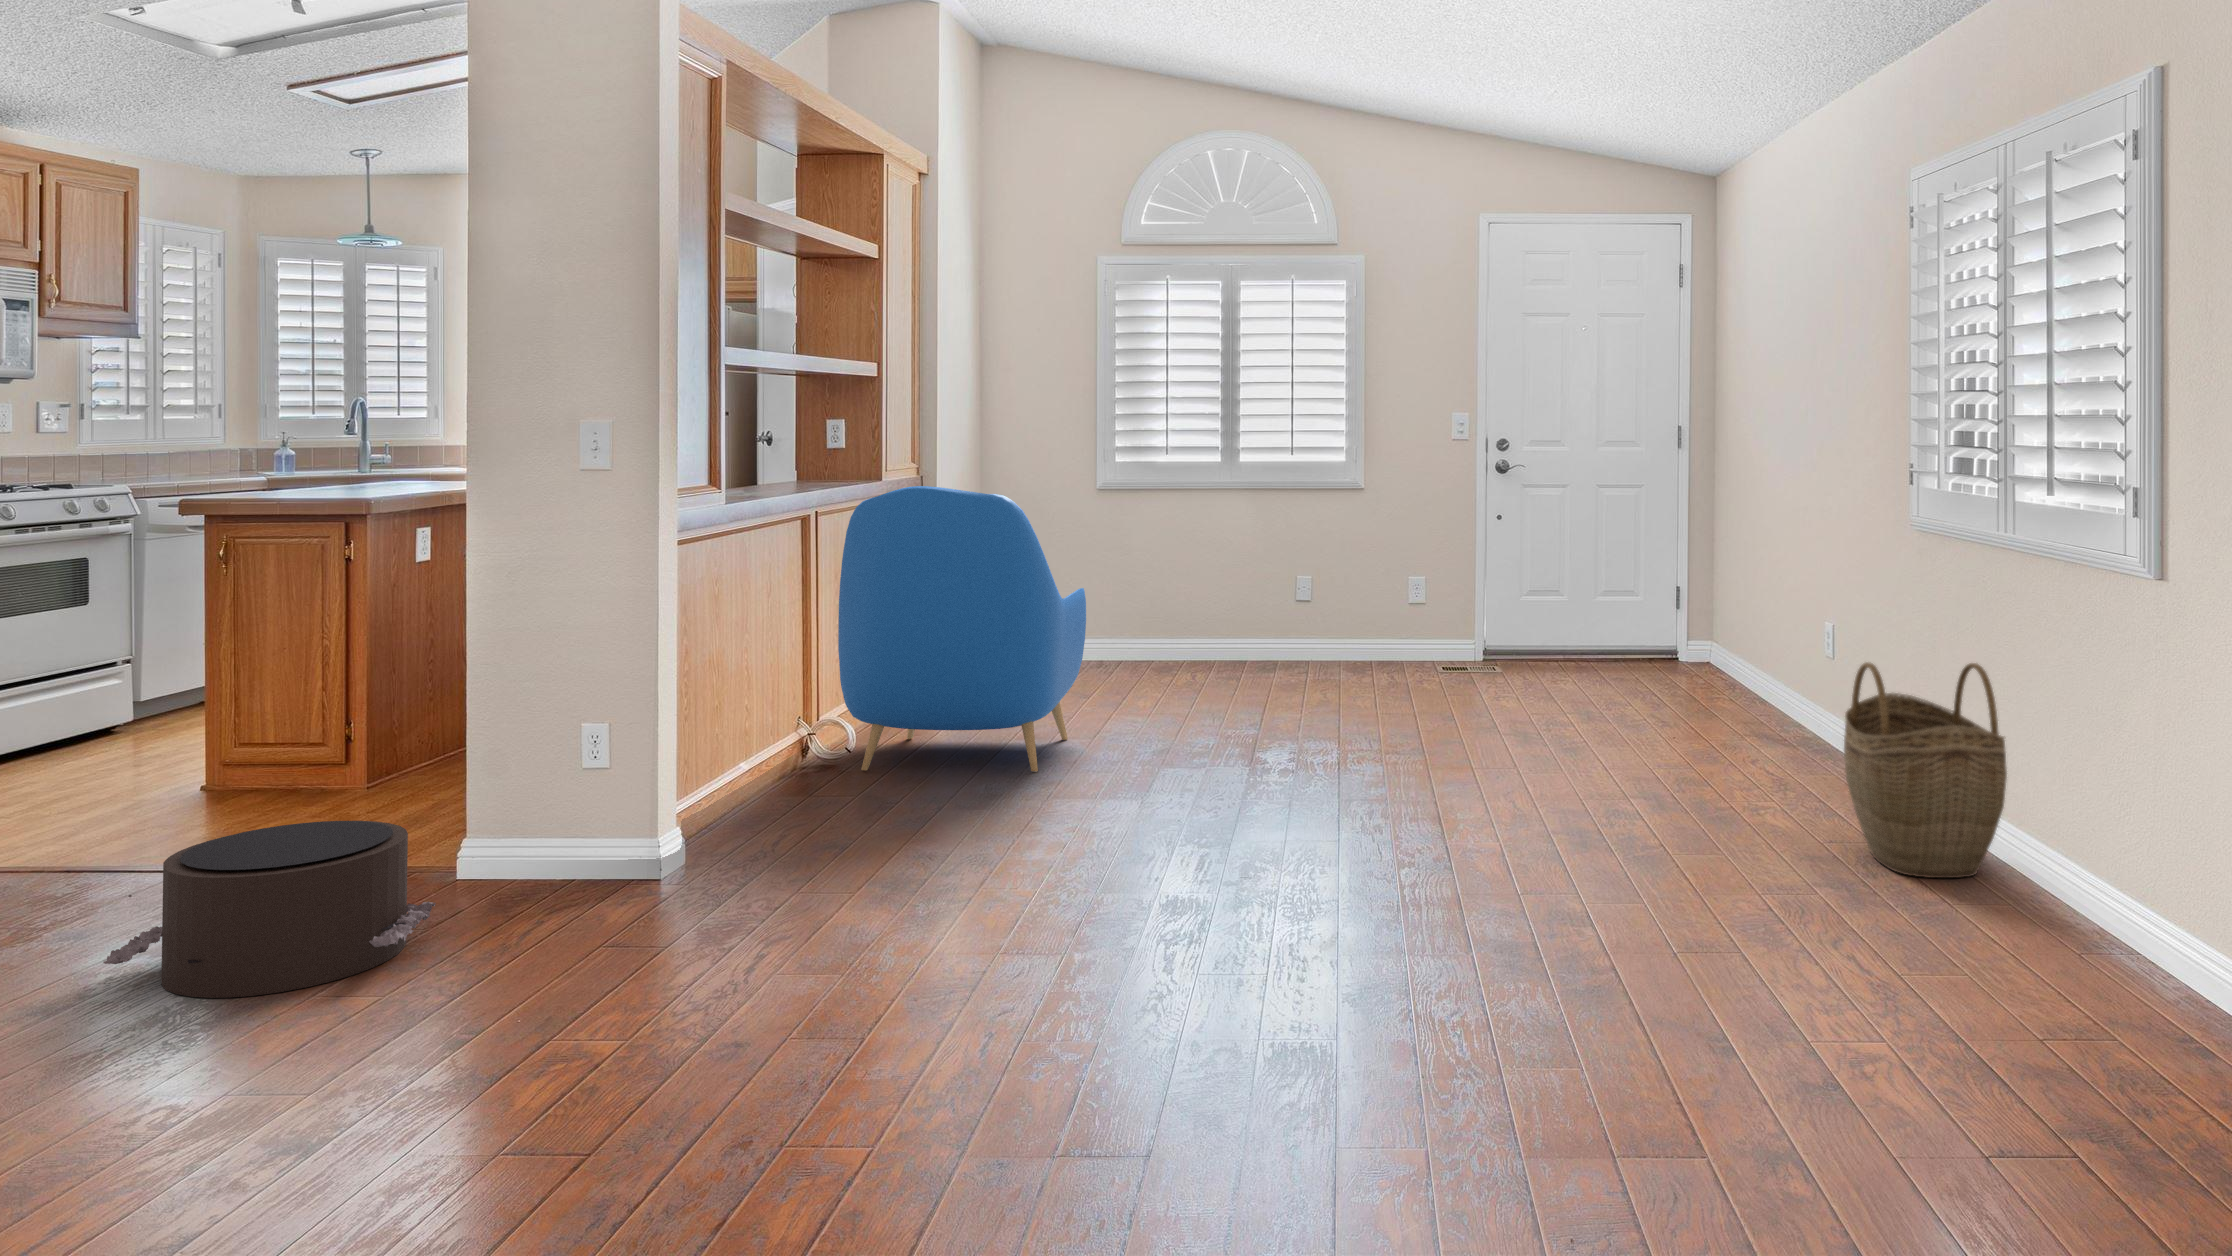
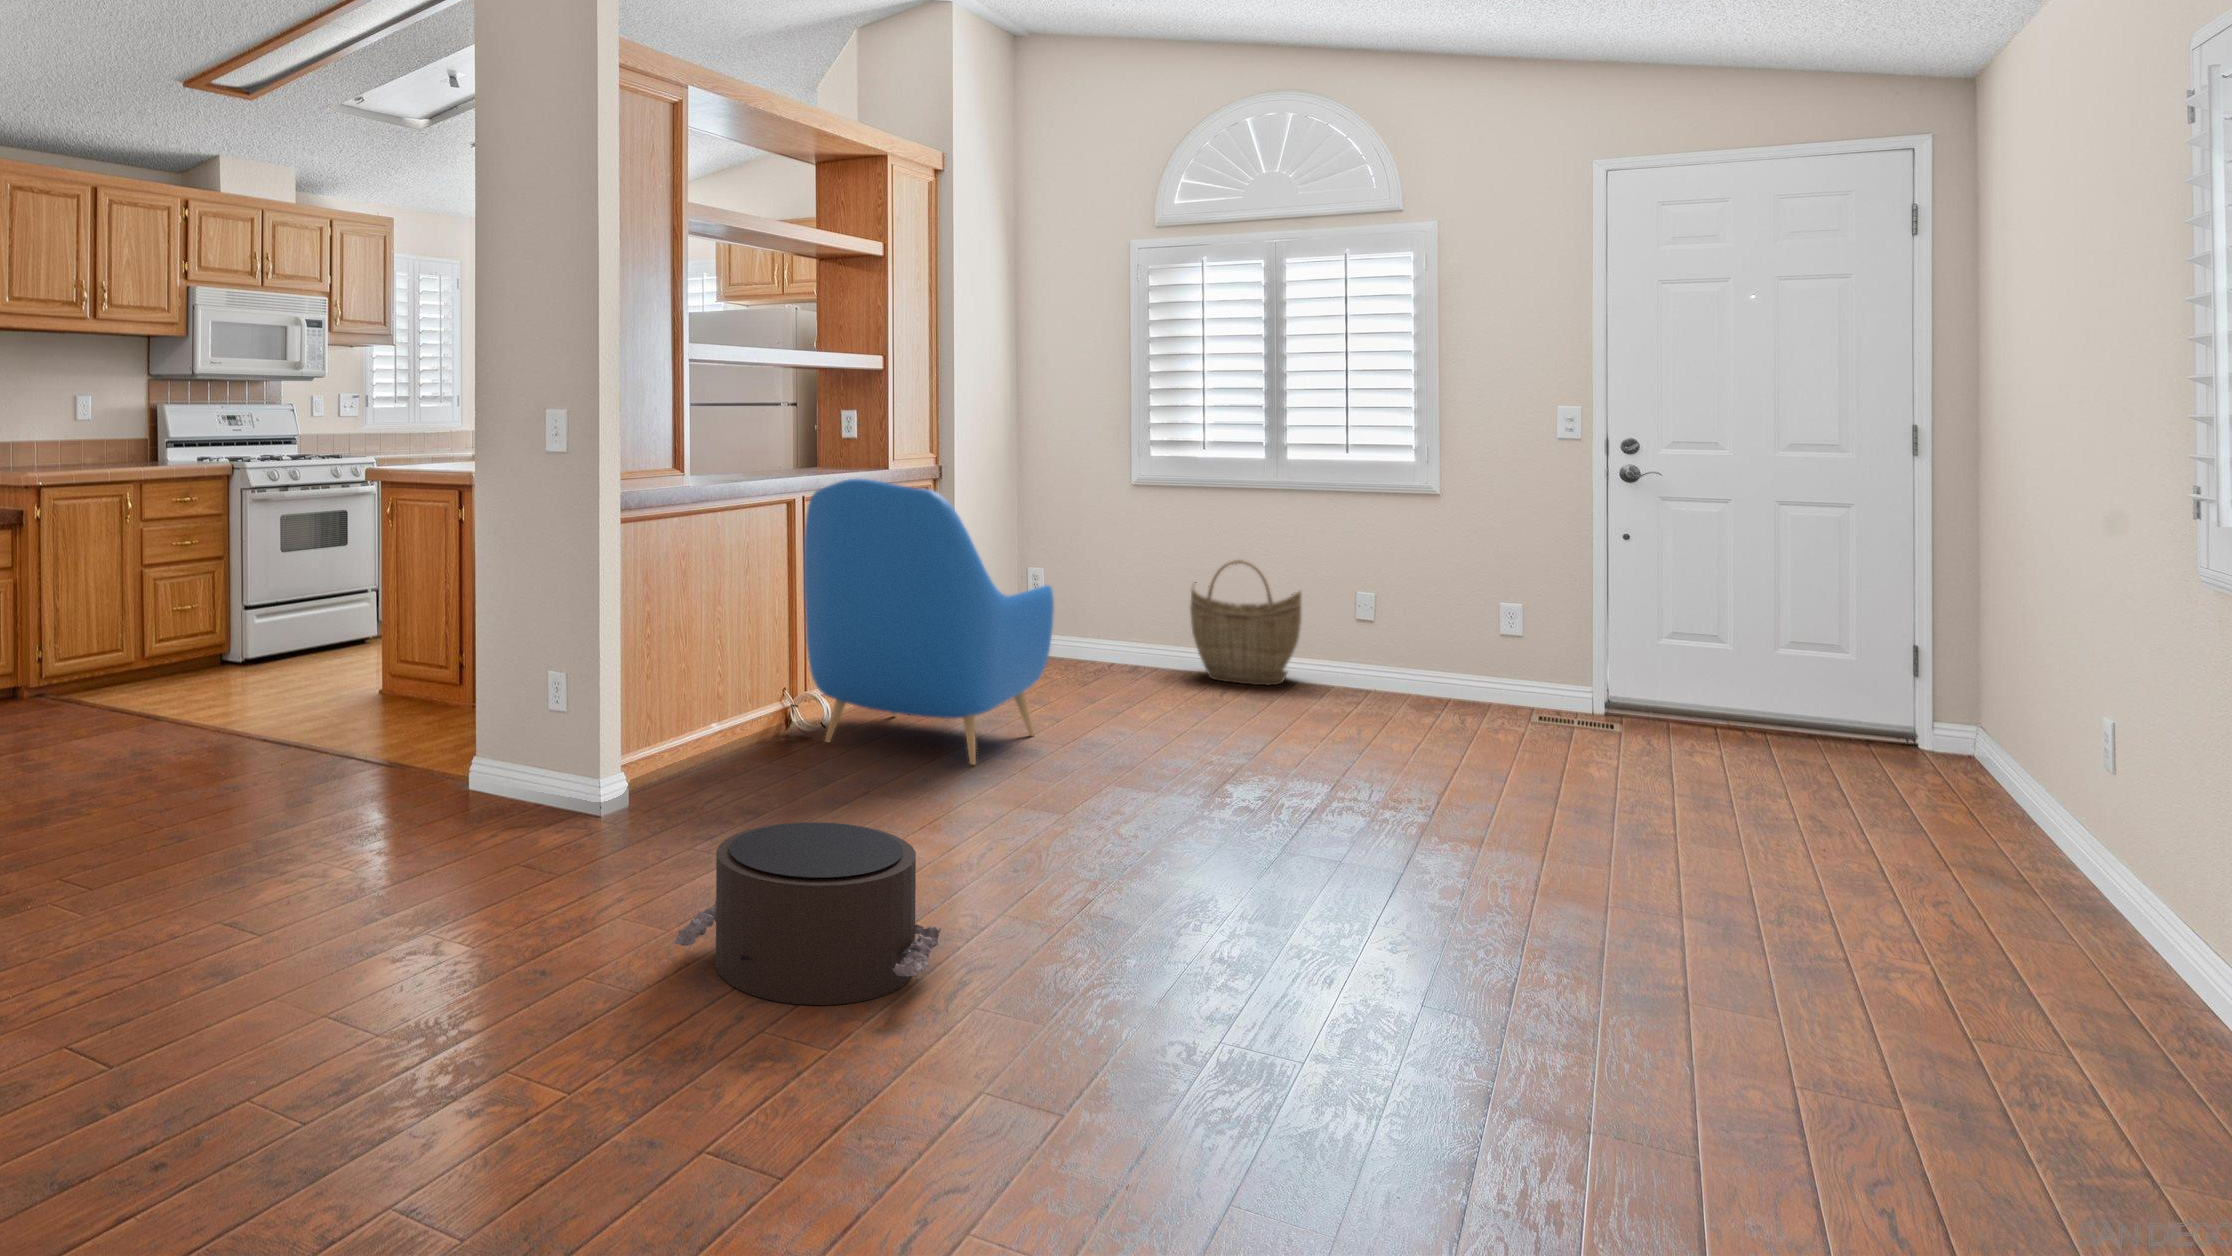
woven basket: present [1844,662,2007,878] -> present [1190,560,1301,685]
pouf: present [103,821,436,998] -> present [674,822,941,1005]

